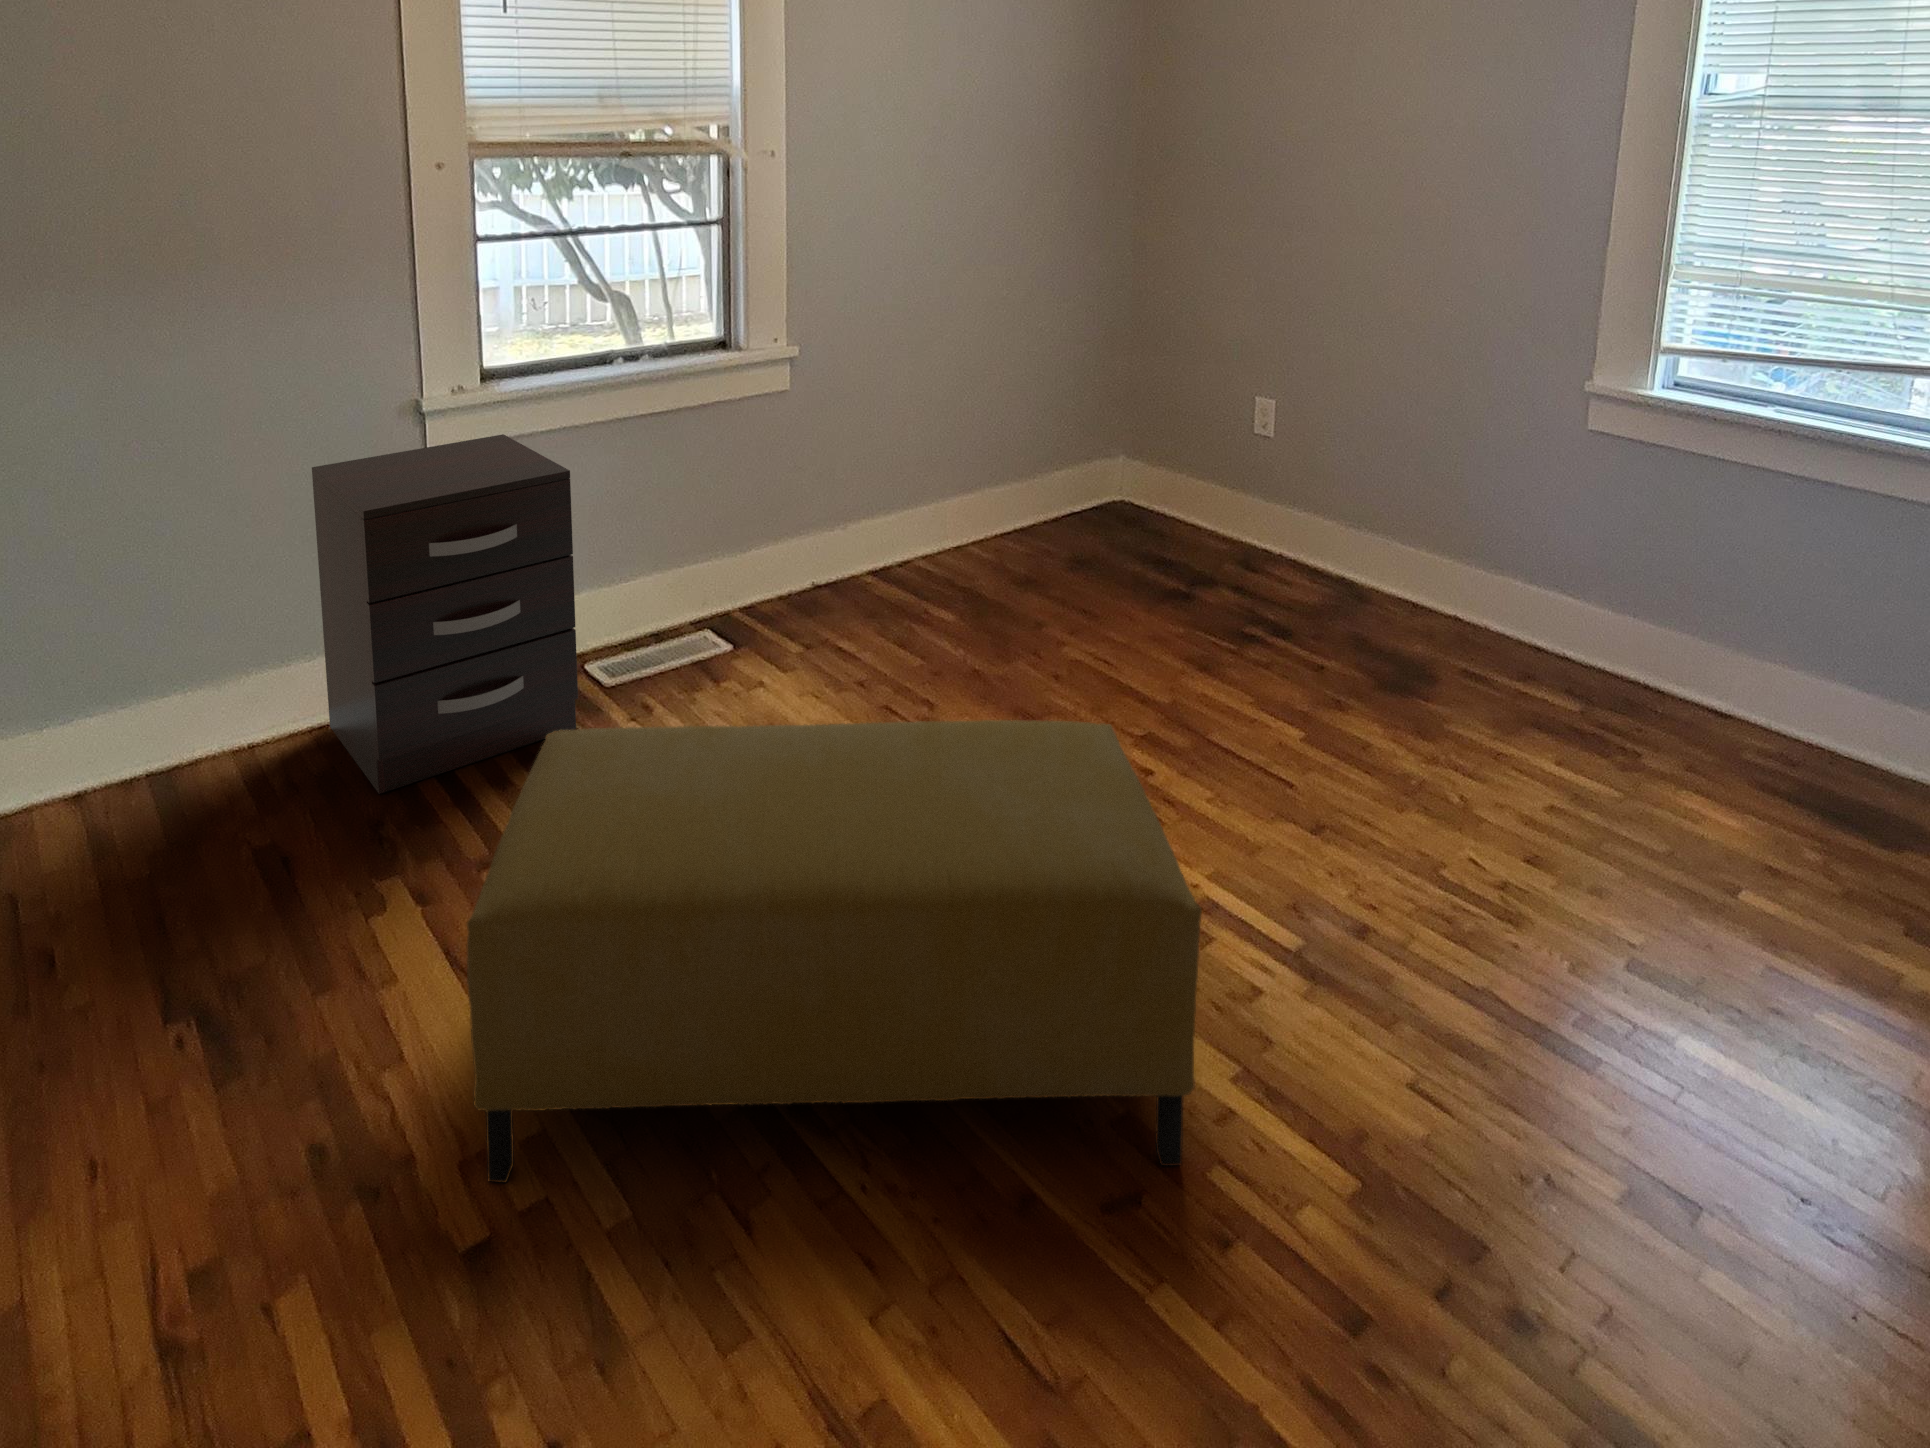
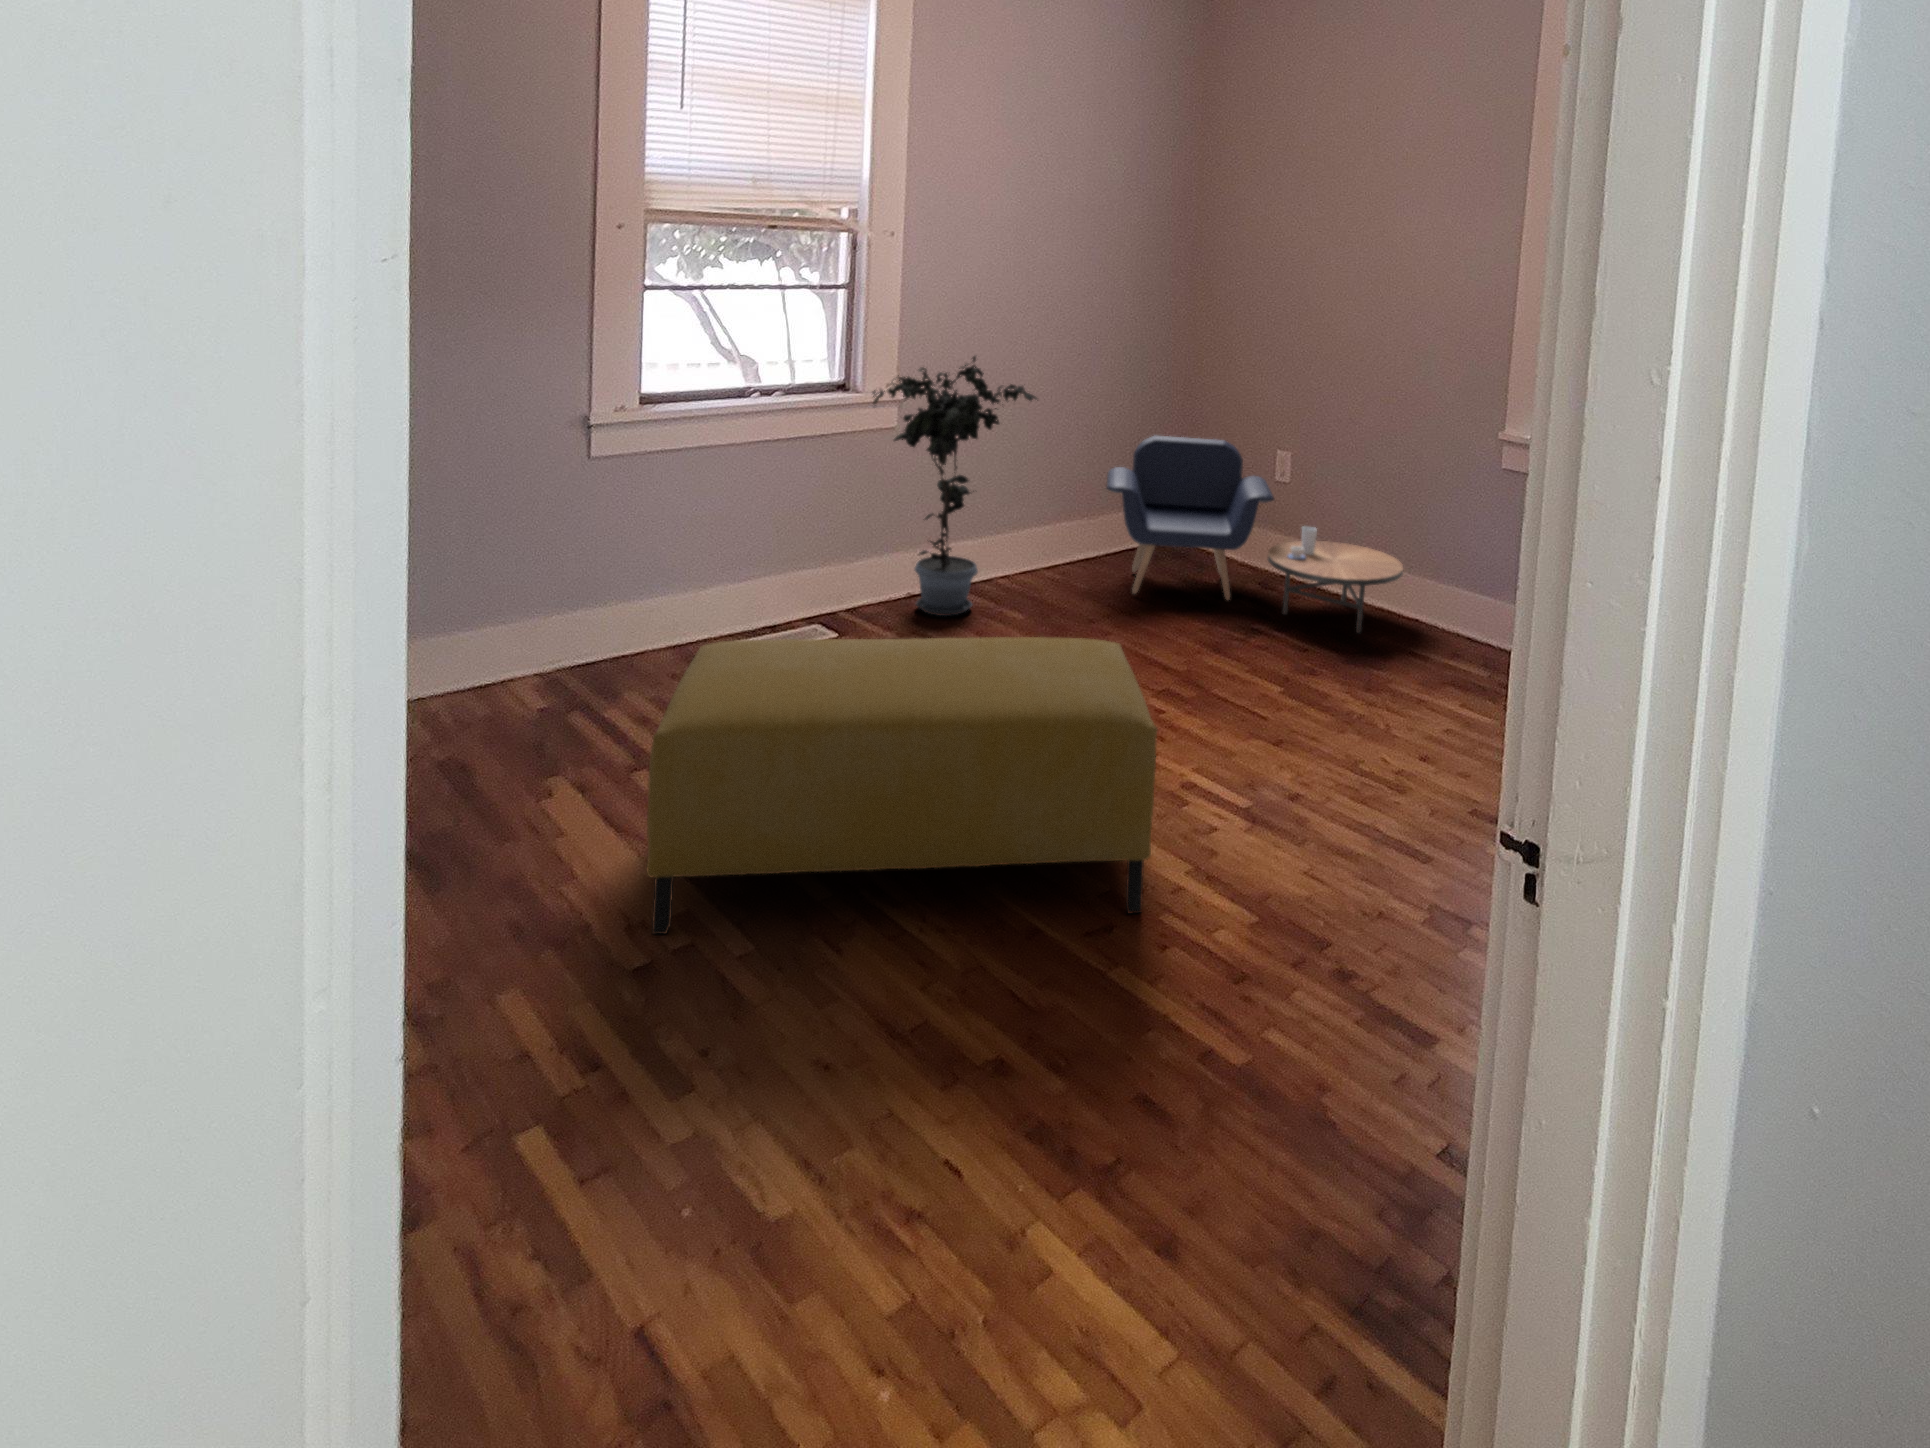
potted plant: none [758,301,961,617] -> present [873,356,1037,616]
armchair: none [1044,384,1439,639] -> present [1106,436,1403,633]
dresser: present [312,434,578,794] -> none [491,448,715,728]

